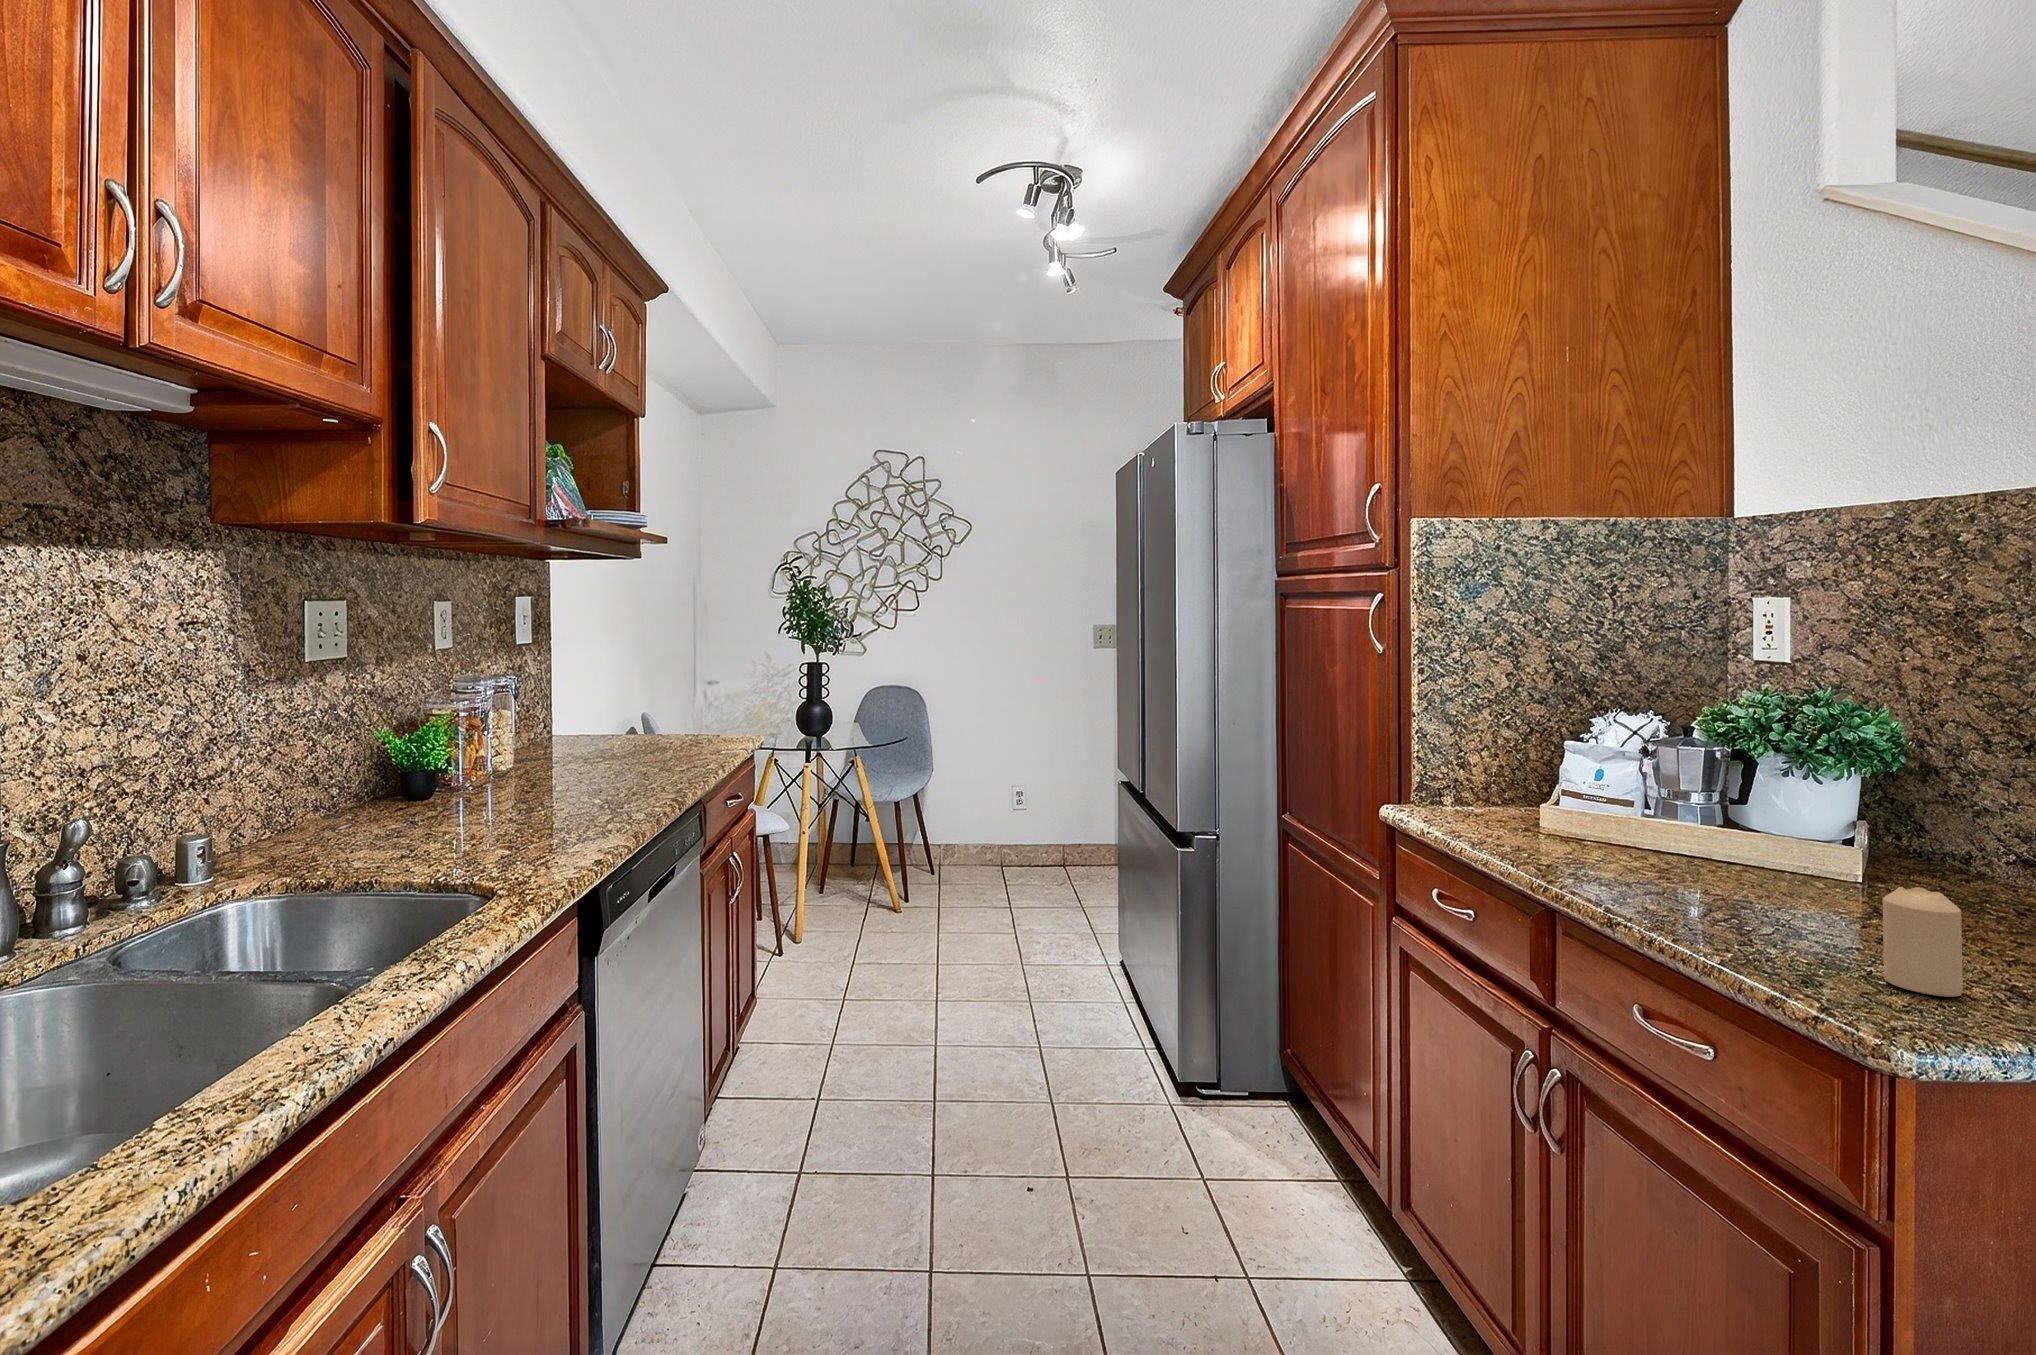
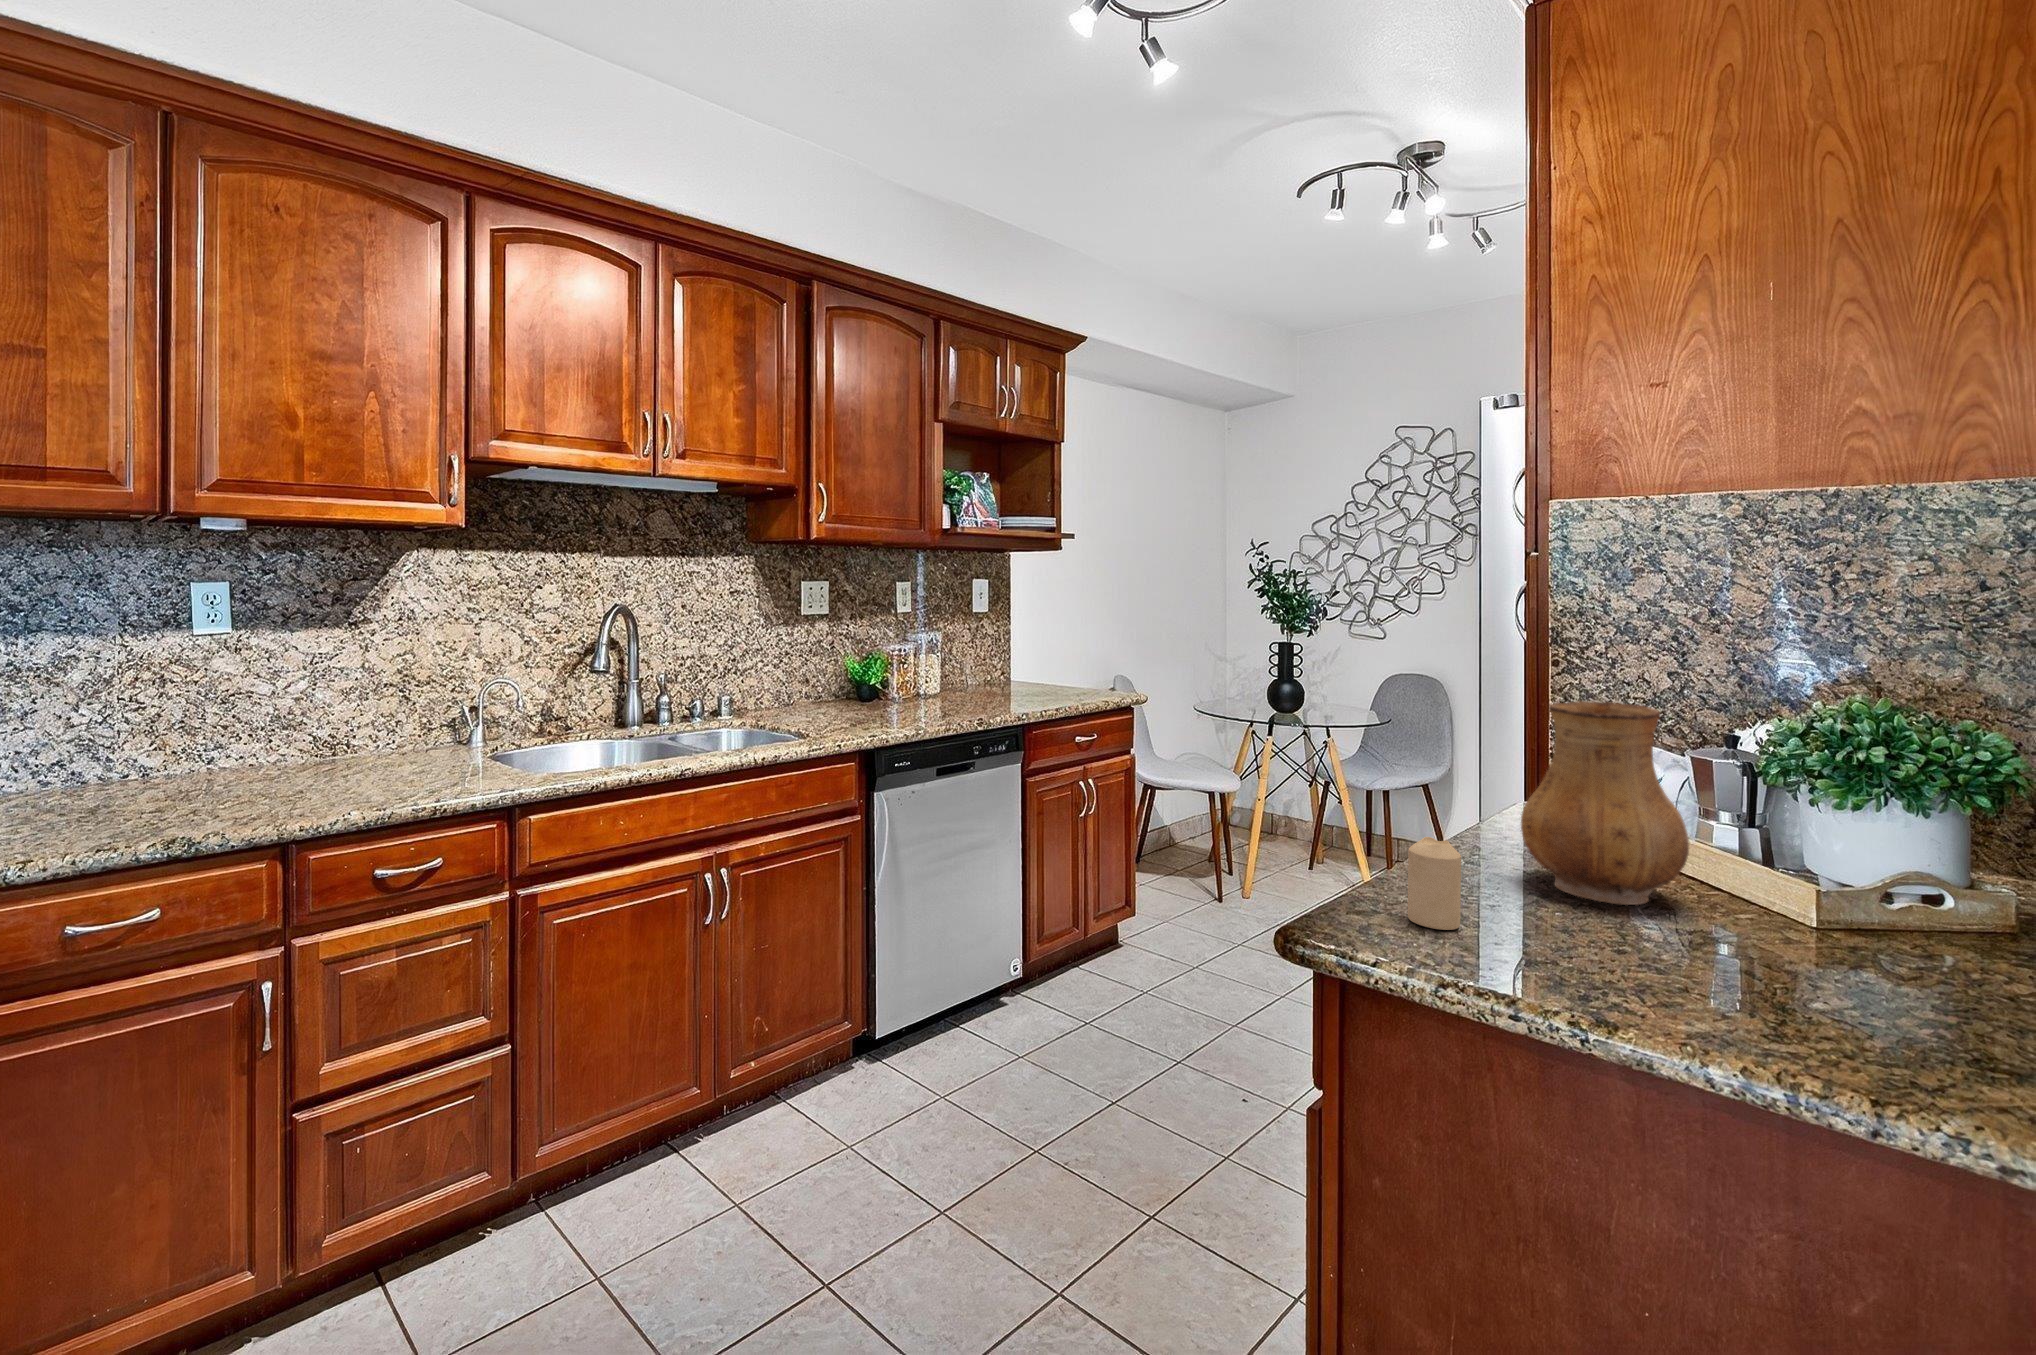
ceramic pitcher: none [1687,709,1882,912] -> present [1521,701,1689,905]

